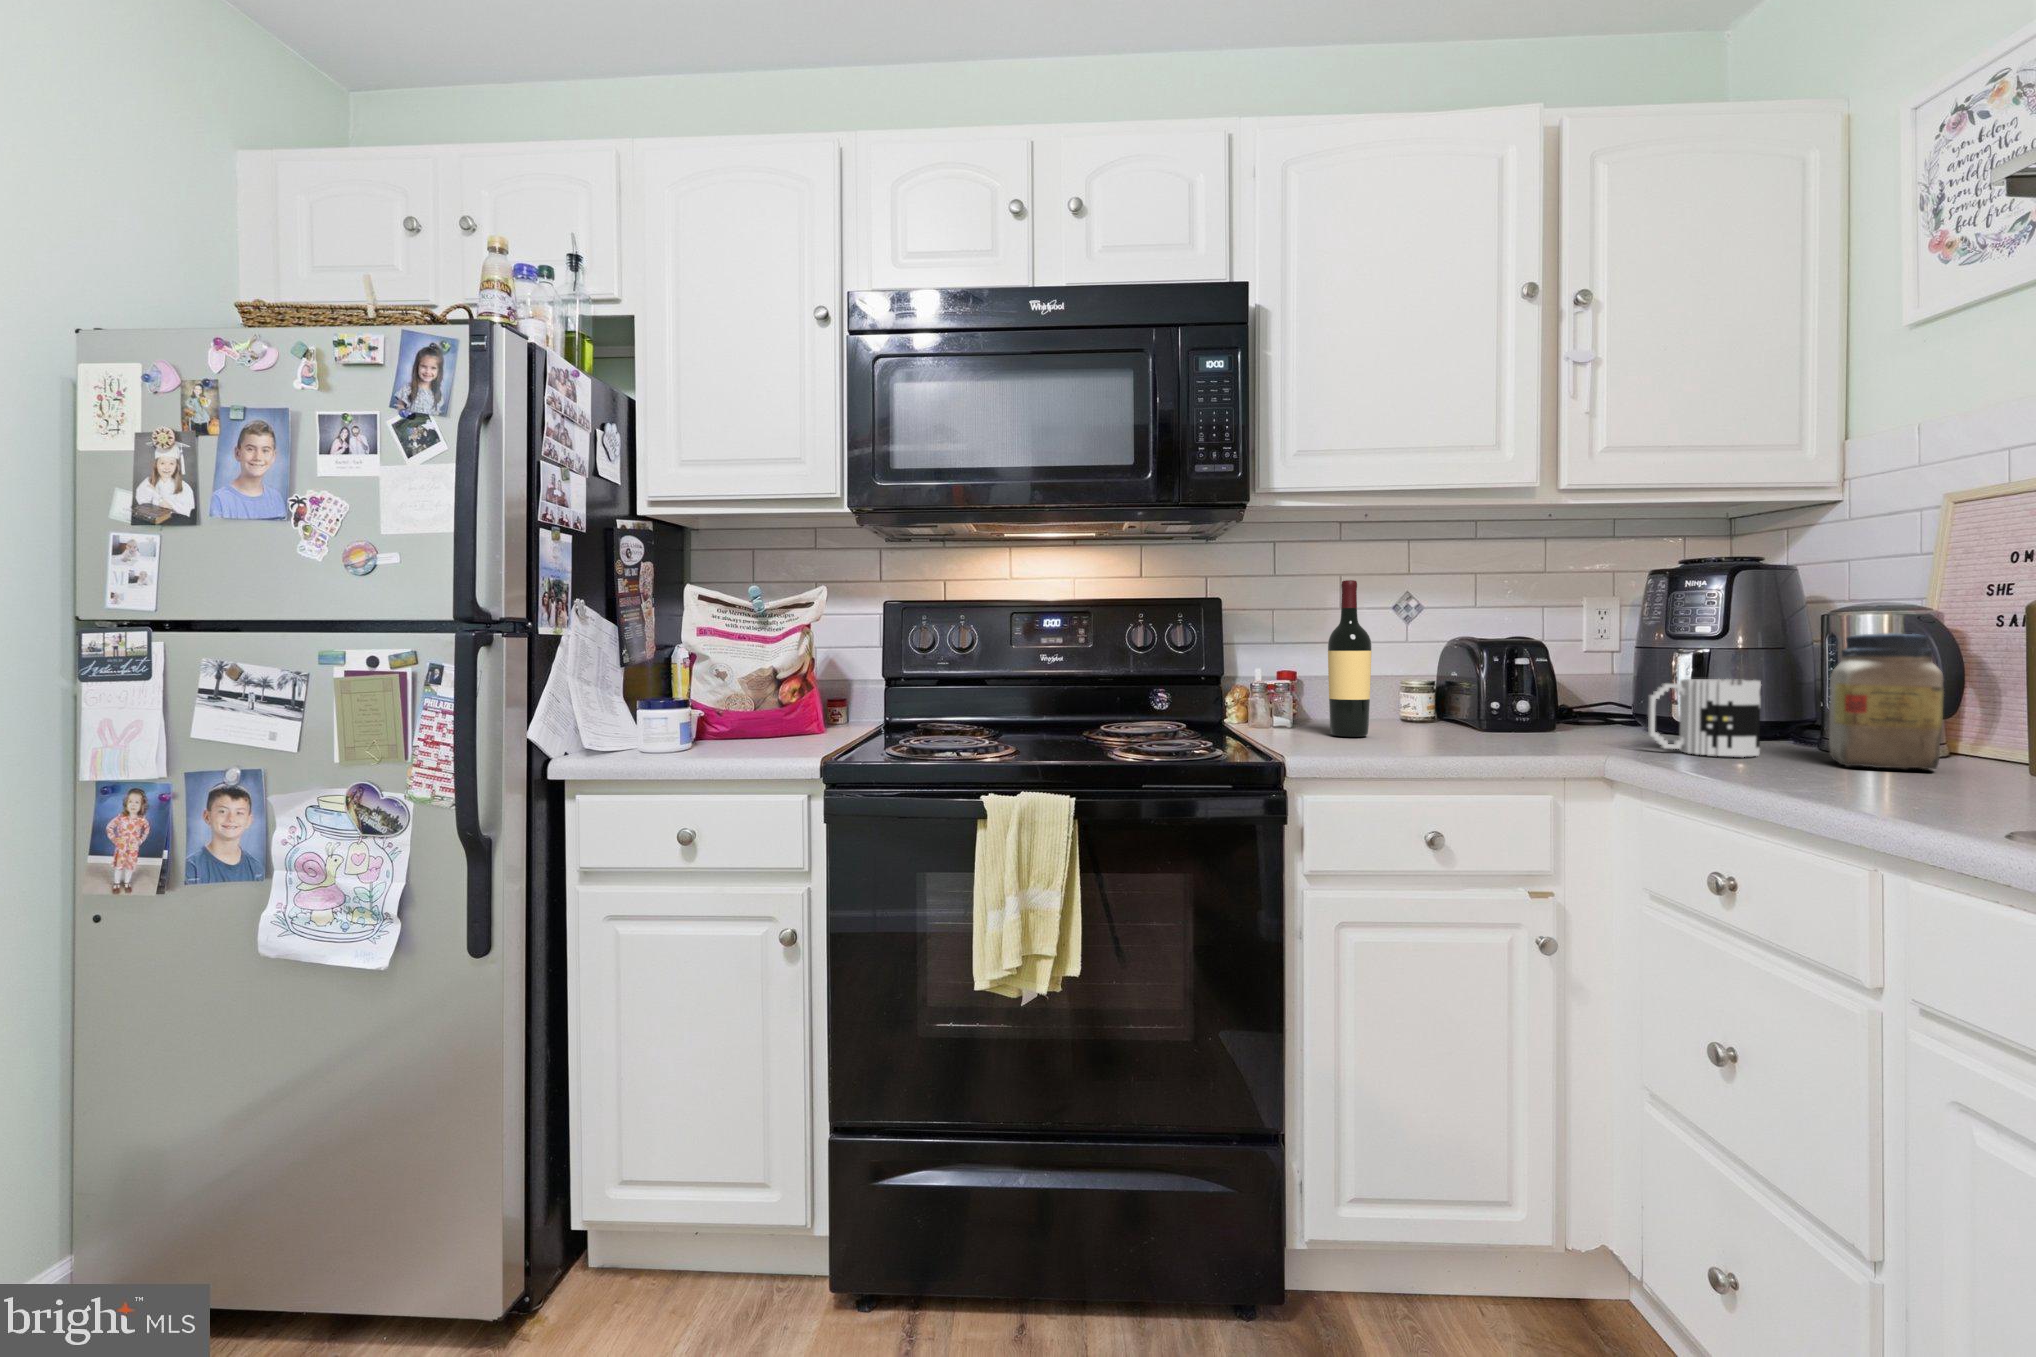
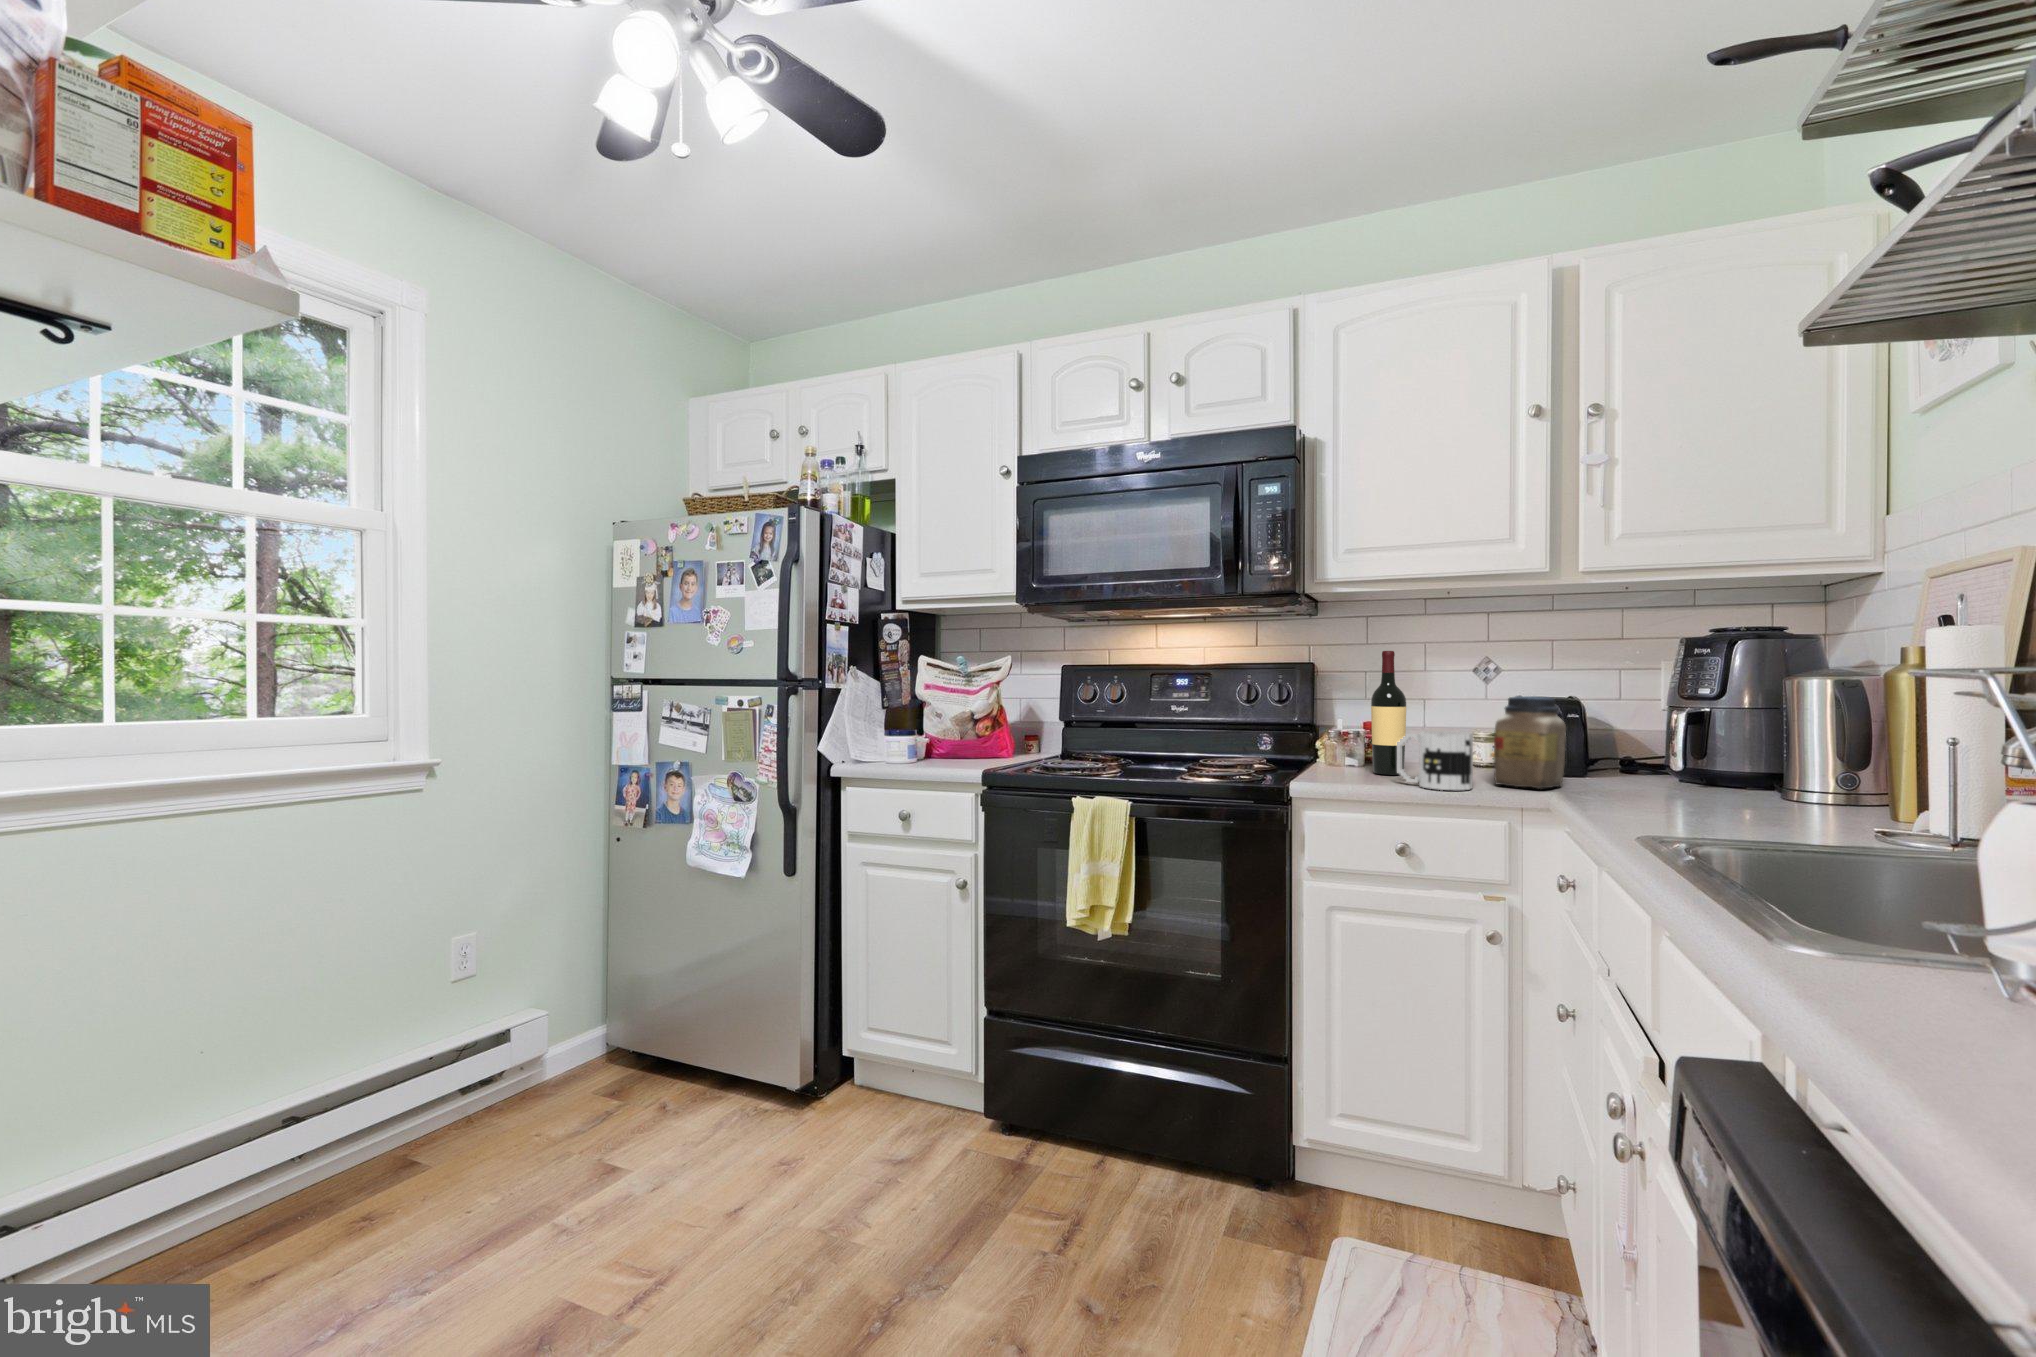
jar: present [1829,633,1944,769] -> present [1494,696,1566,788]
mug: present [1648,679,1761,757] -> present [1398,731,1473,790]

